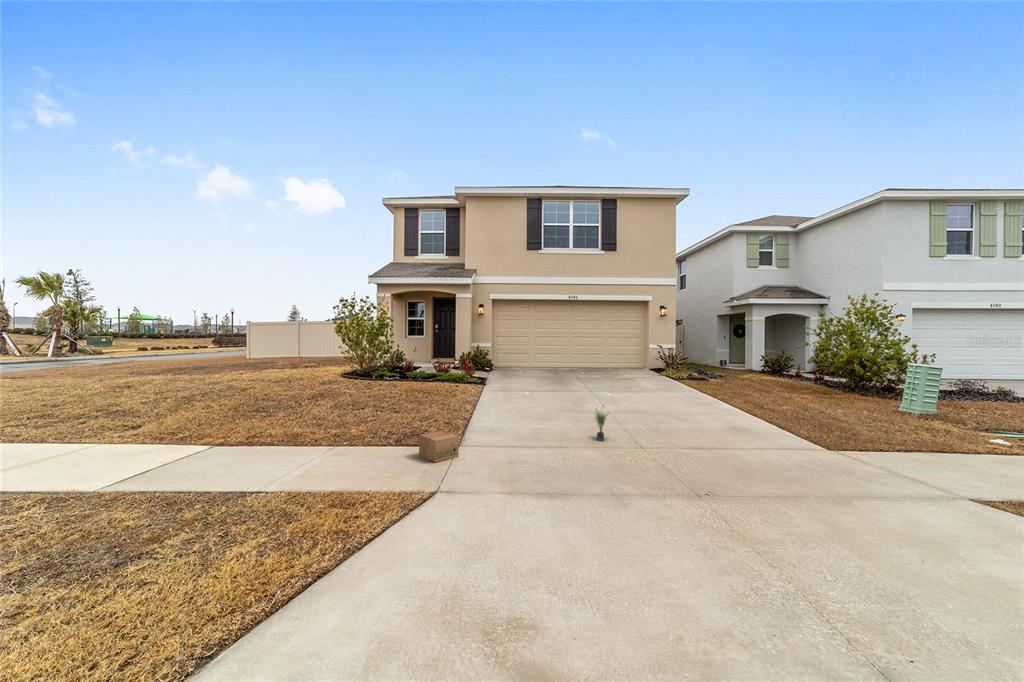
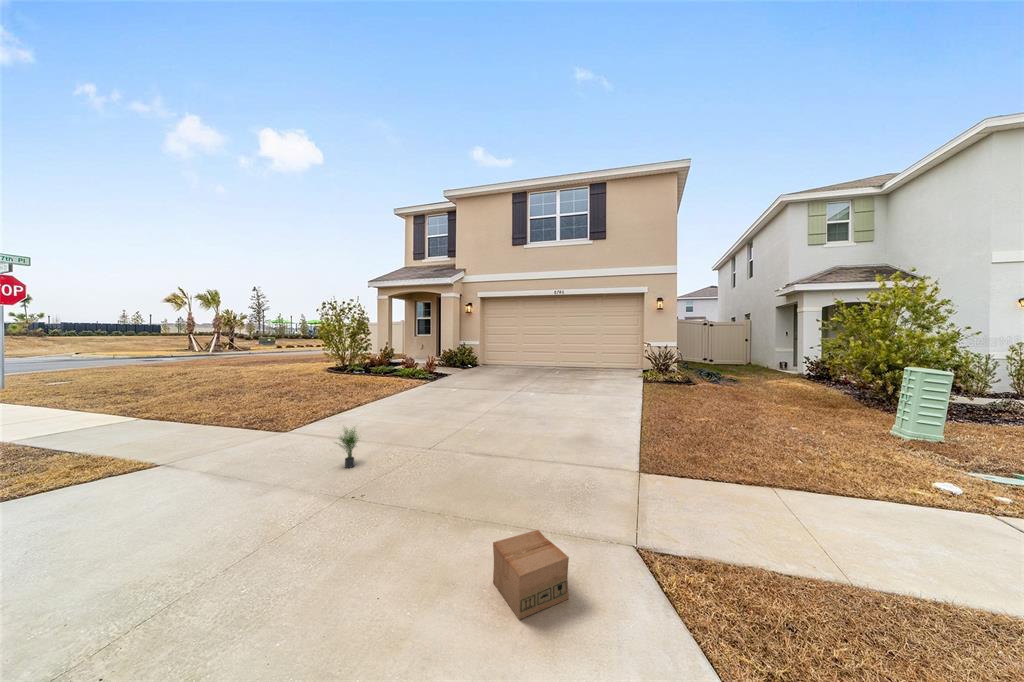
cardboard box: present [419,431,459,462] -> present [493,530,569,619]

